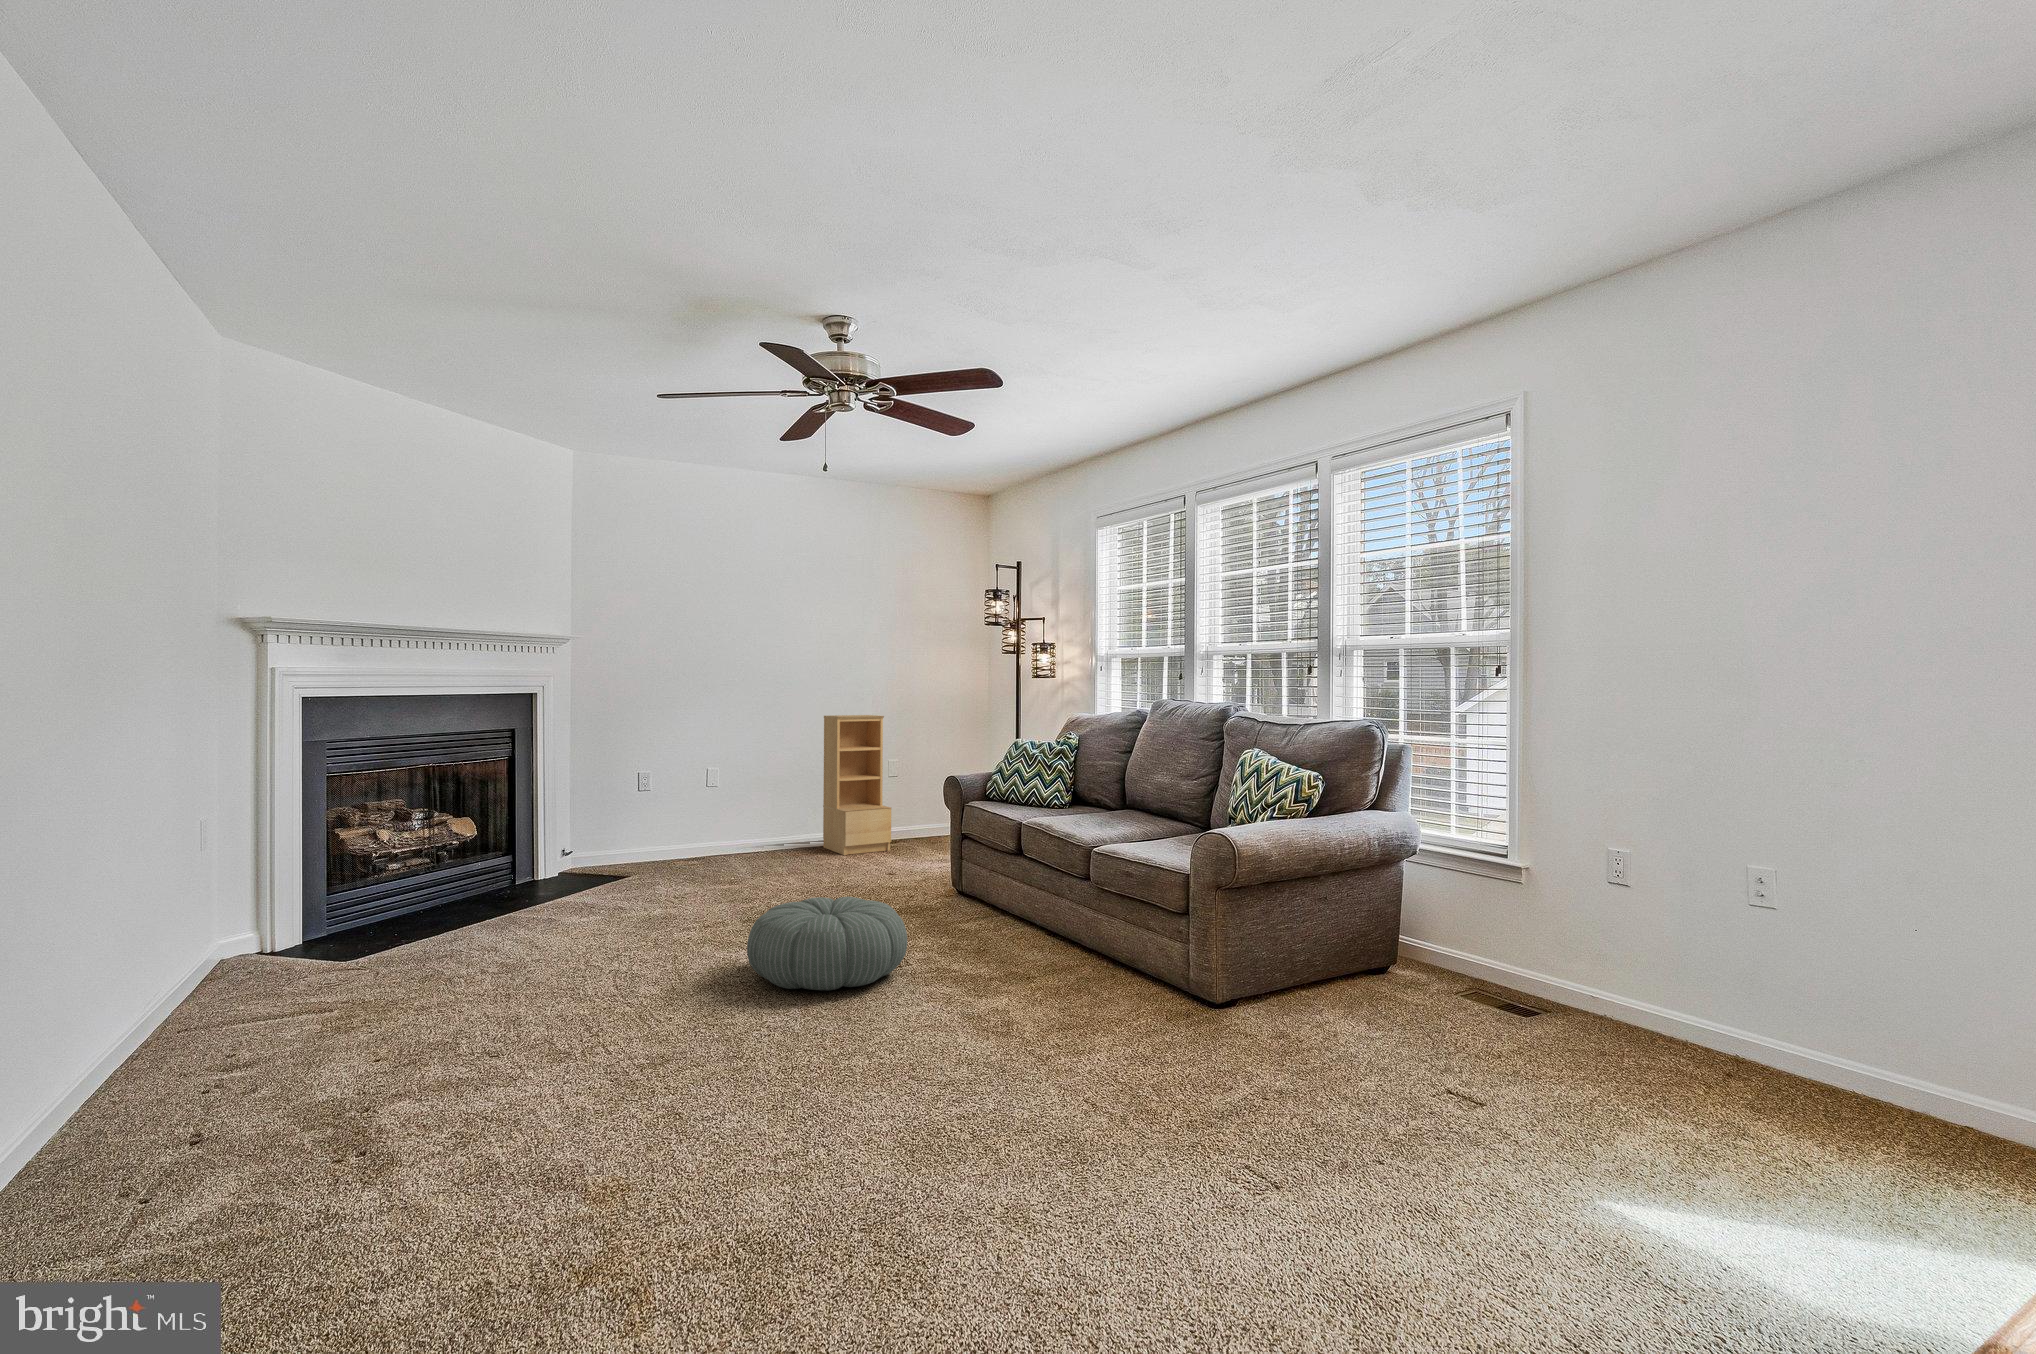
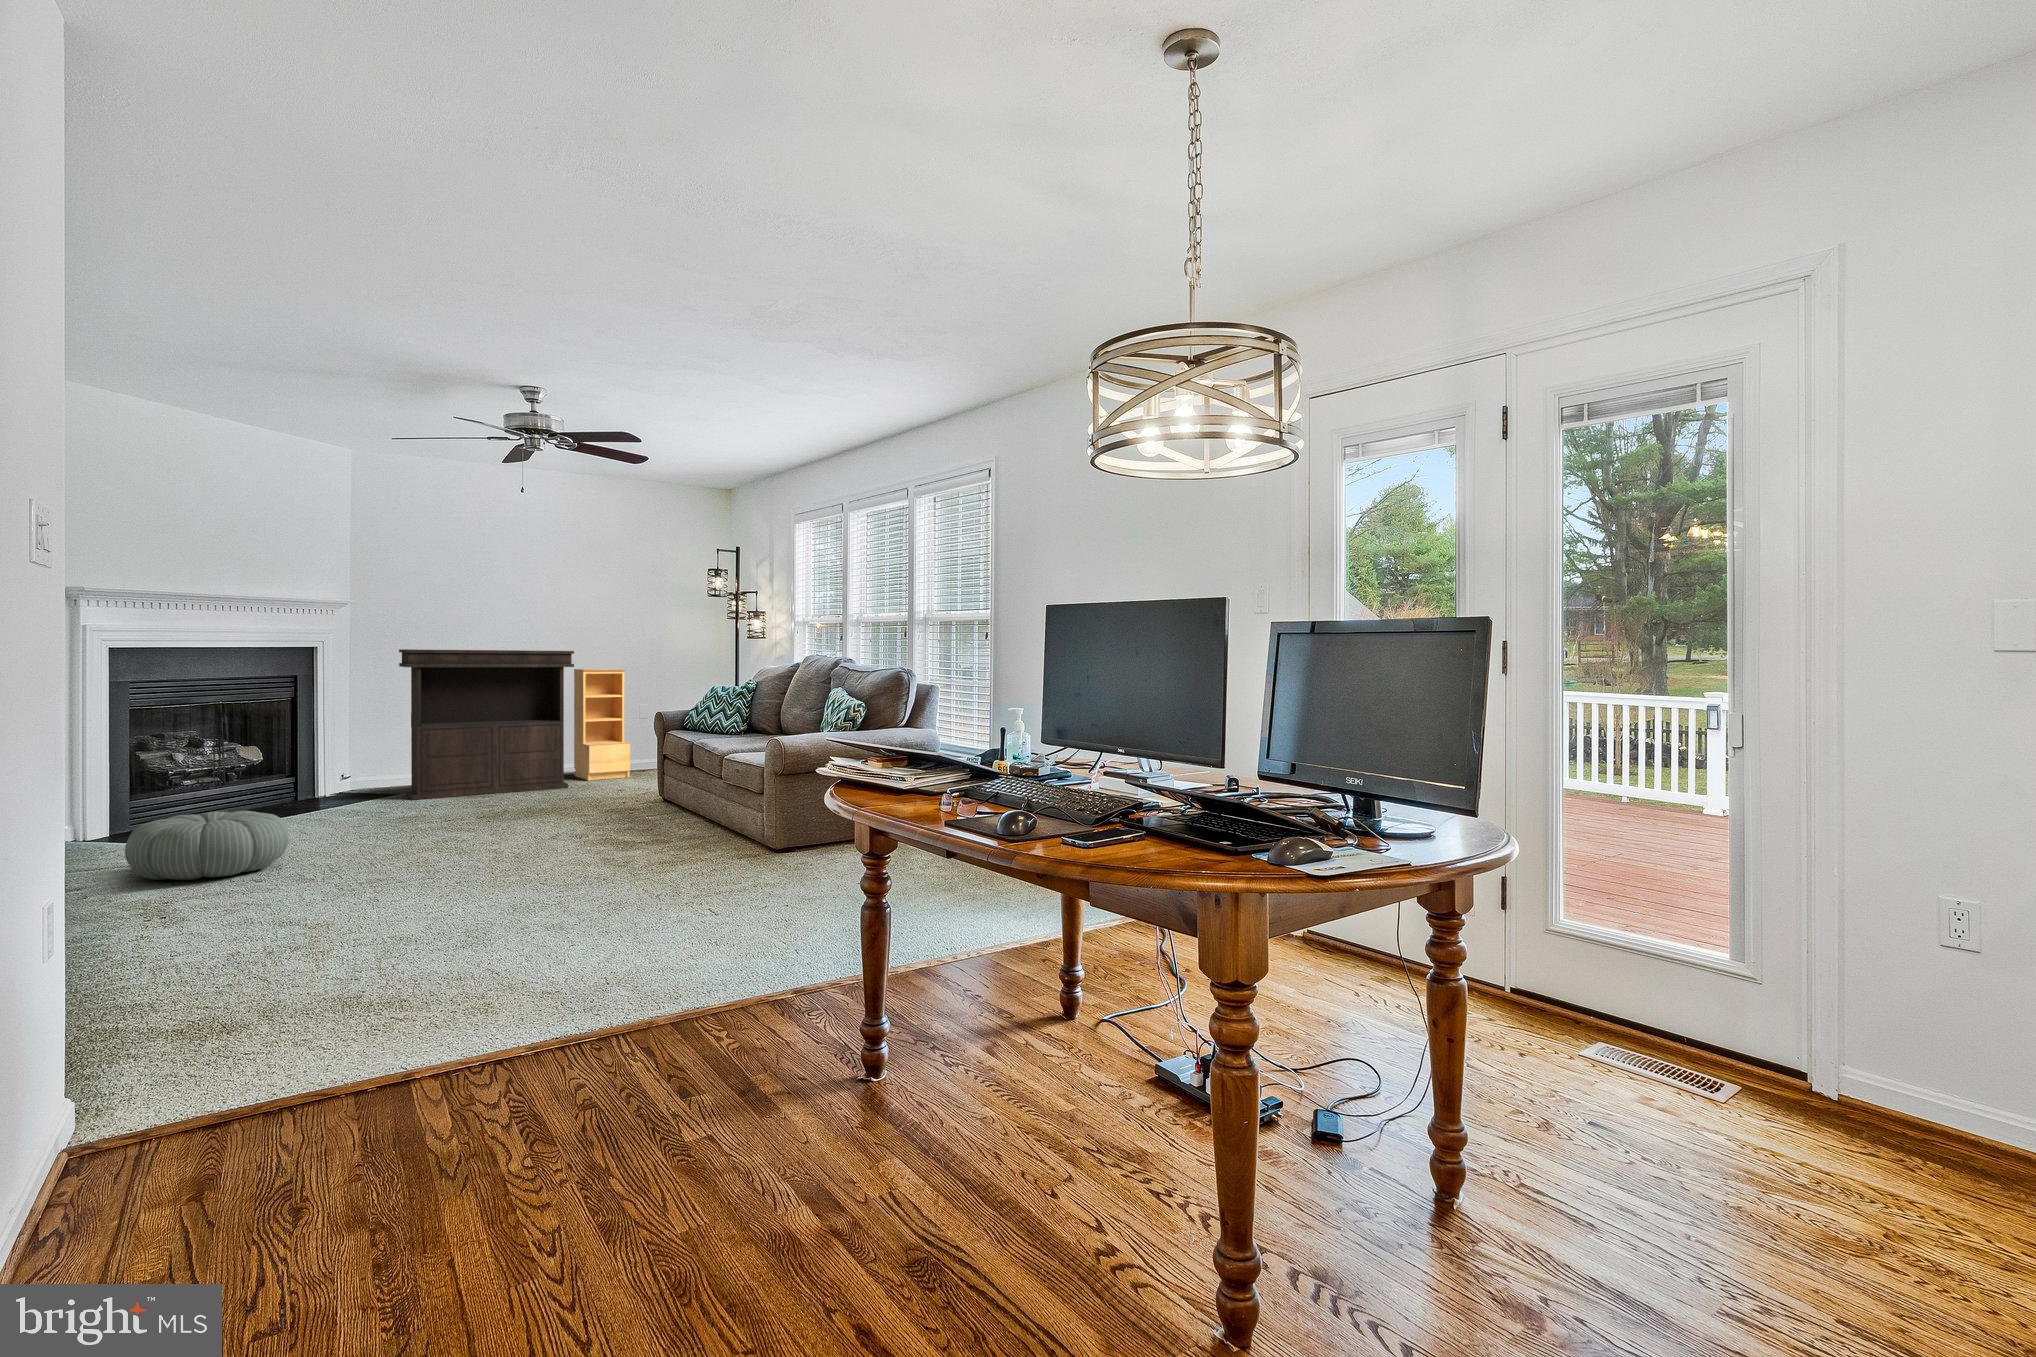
console table: none [634,694,834,885] -> present [399,649,574,800]
pouf: present [747,897,907,991] -> present [125,811,289,880]

